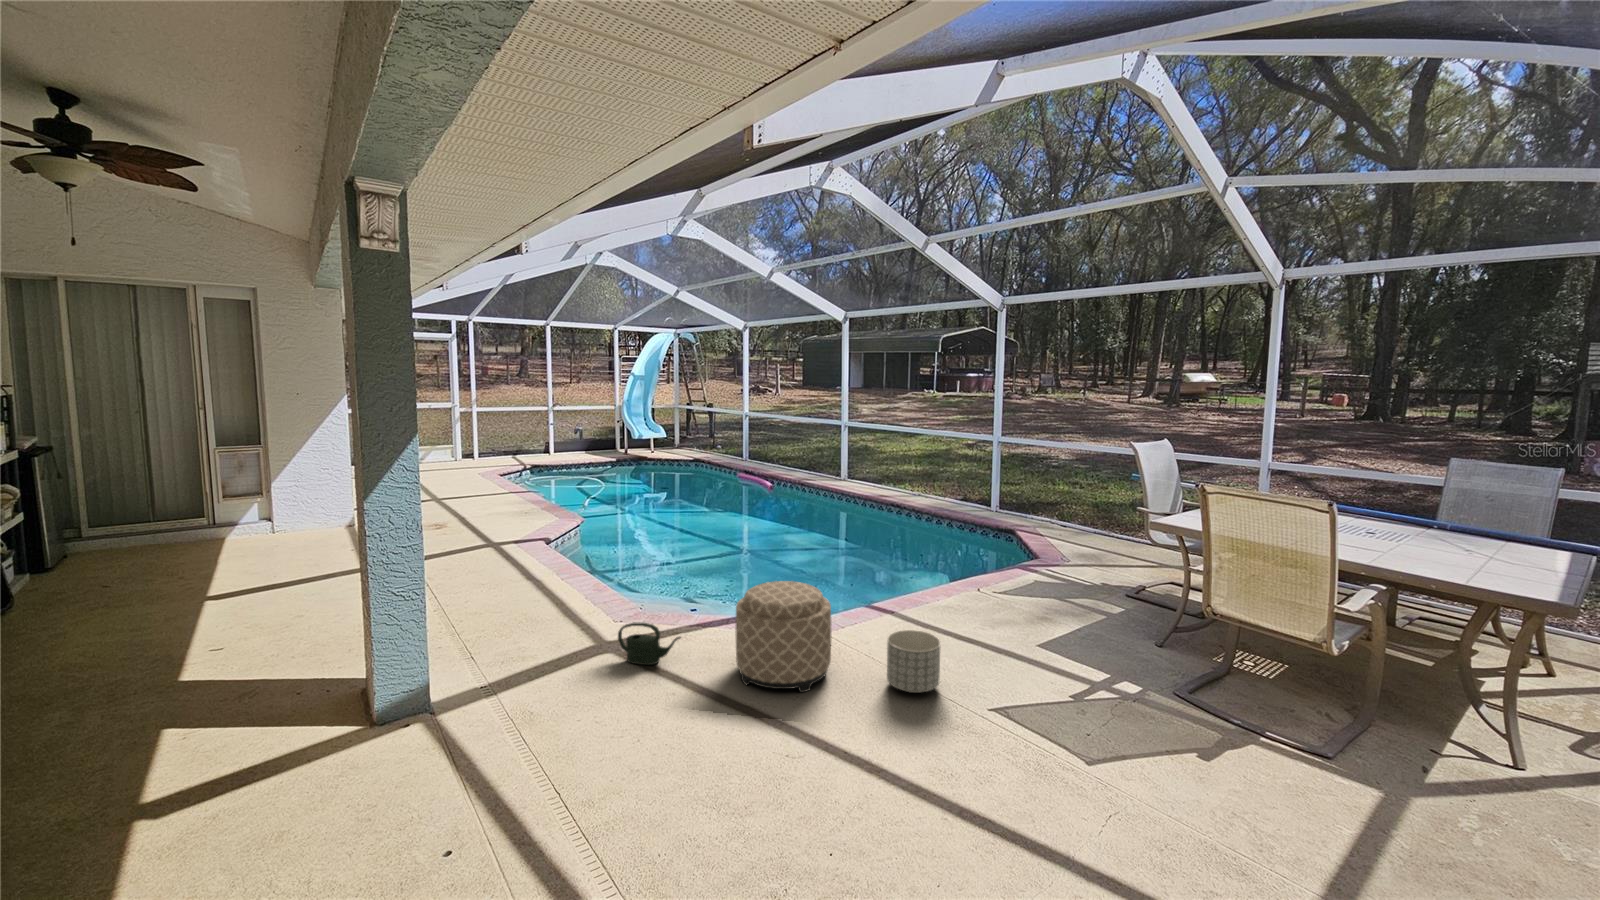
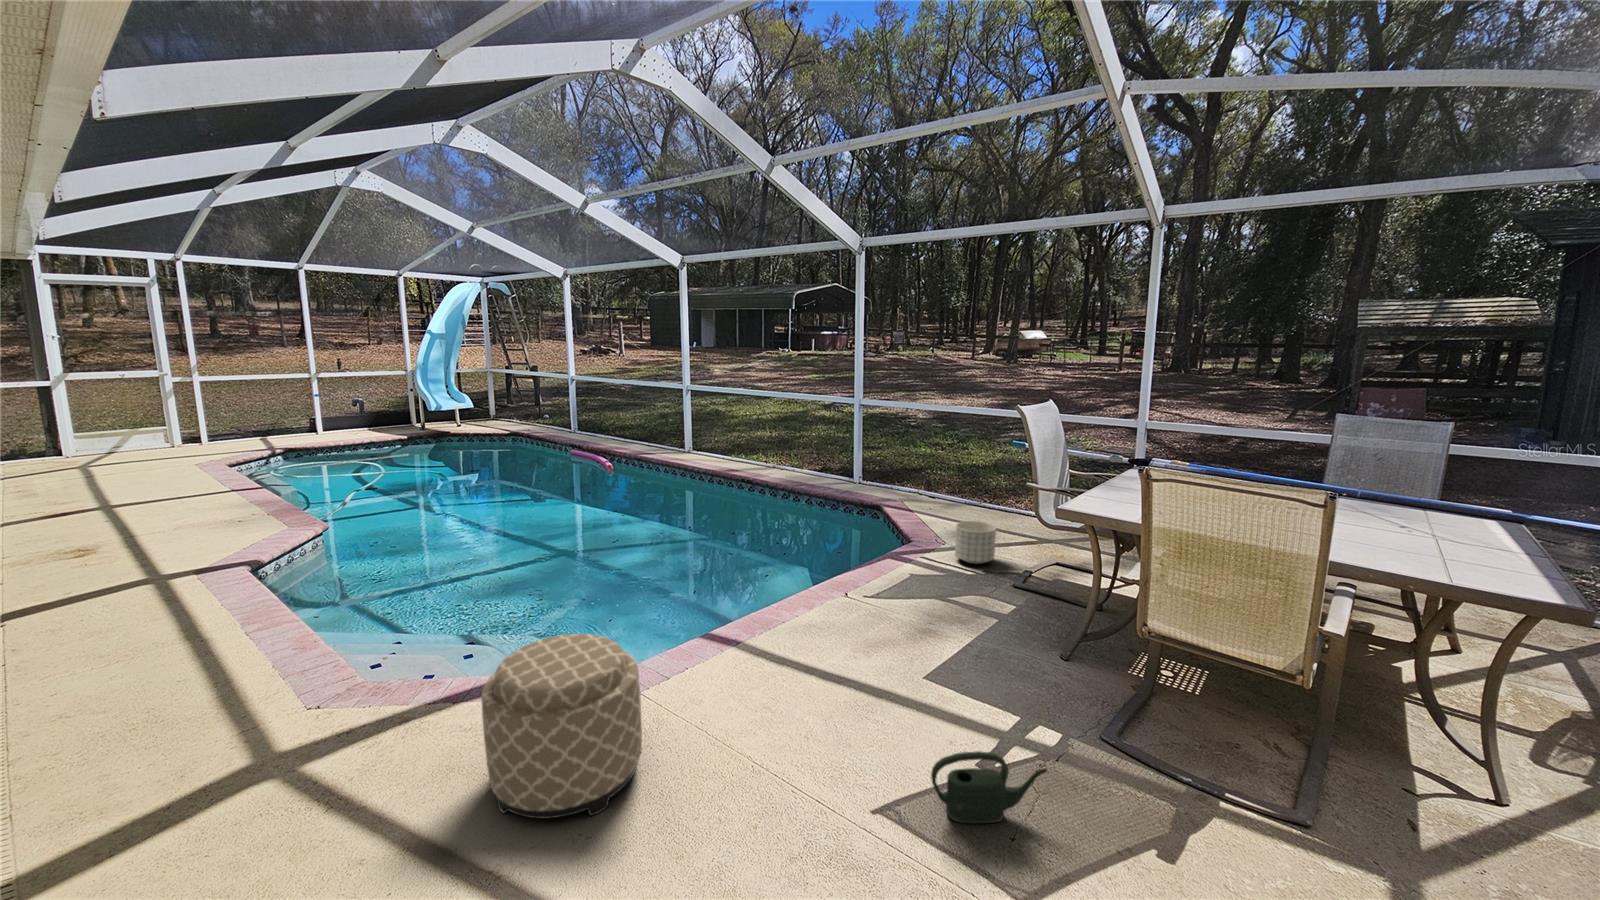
watering can: present [618,622,681,665] -> present [931,751,1047,823]
planter: present [887,630,940,693] -> present [955,521,996,564]

